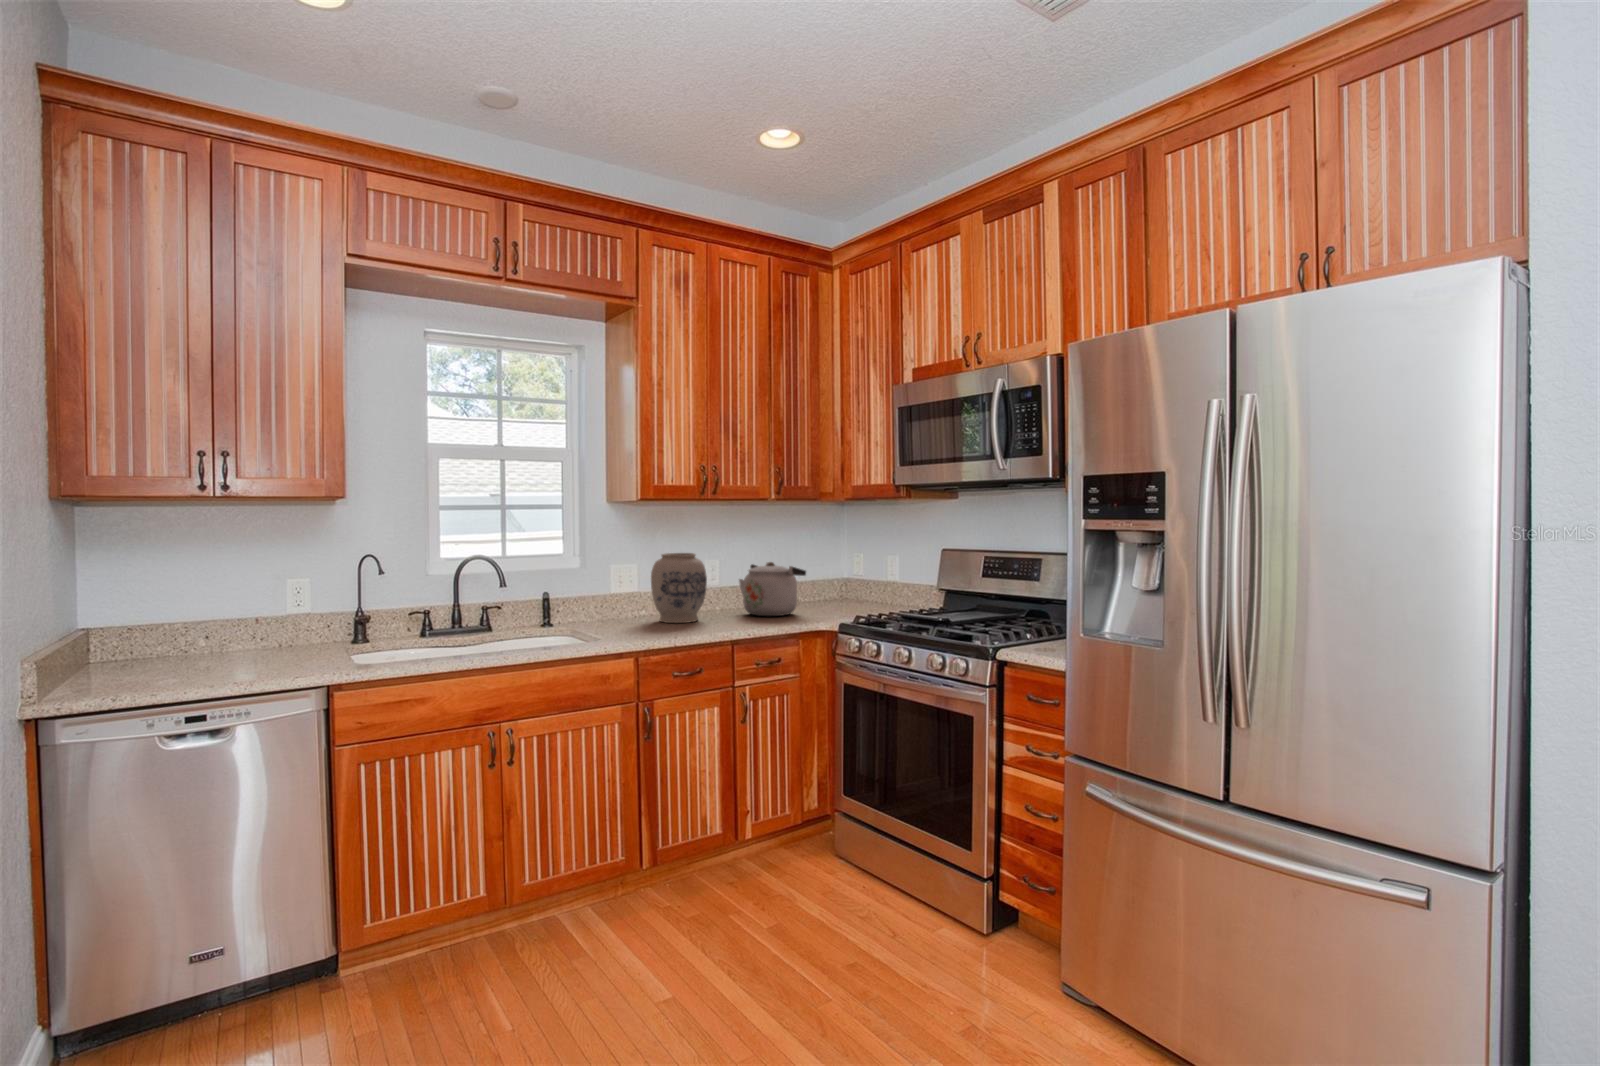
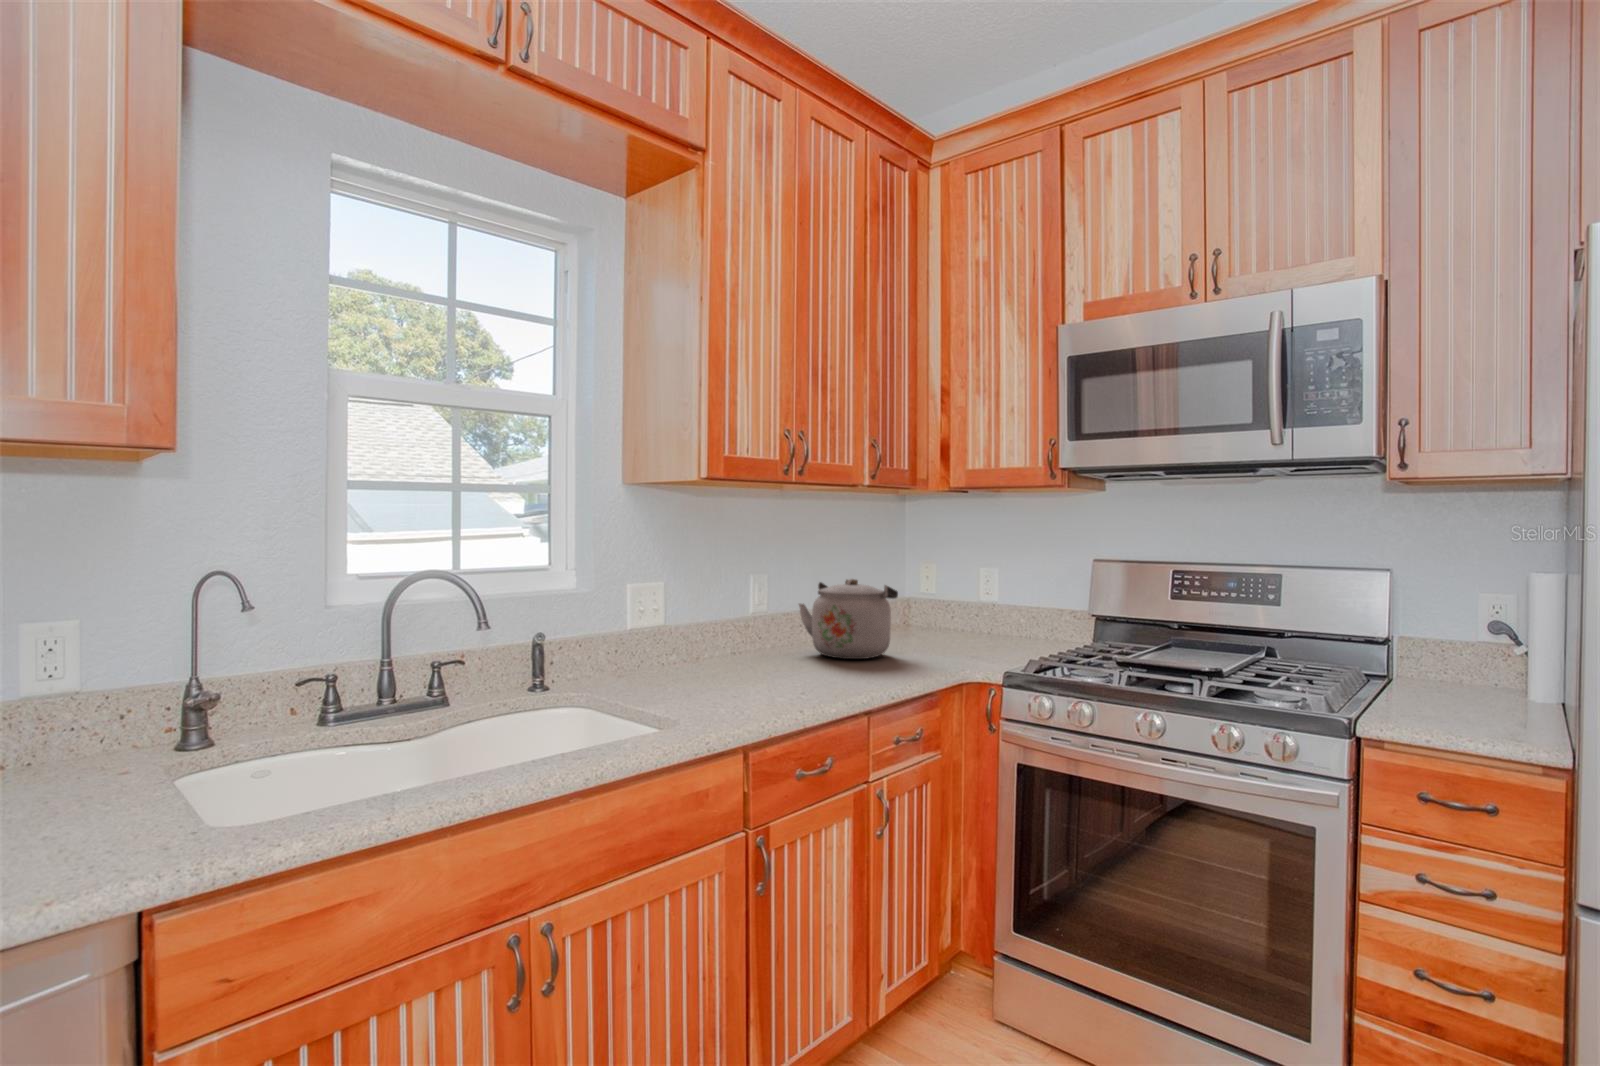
vase: present [651,553,707,623] -> none [695,565,780,676]

